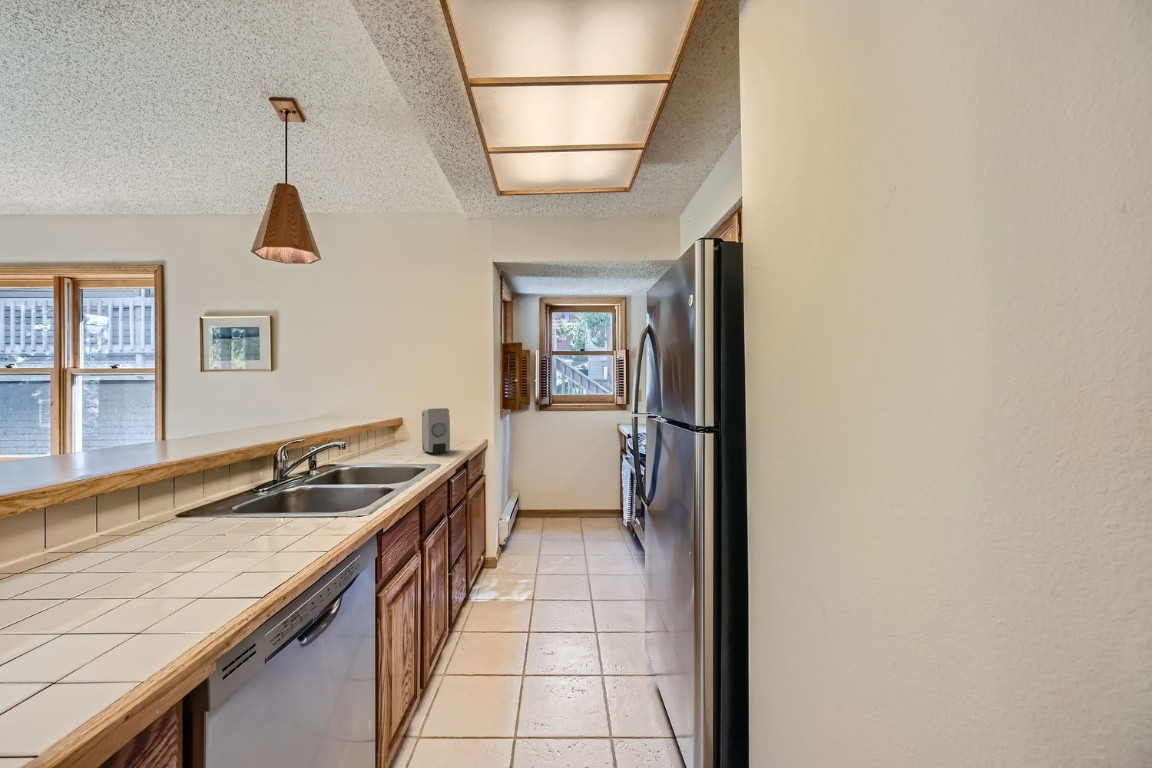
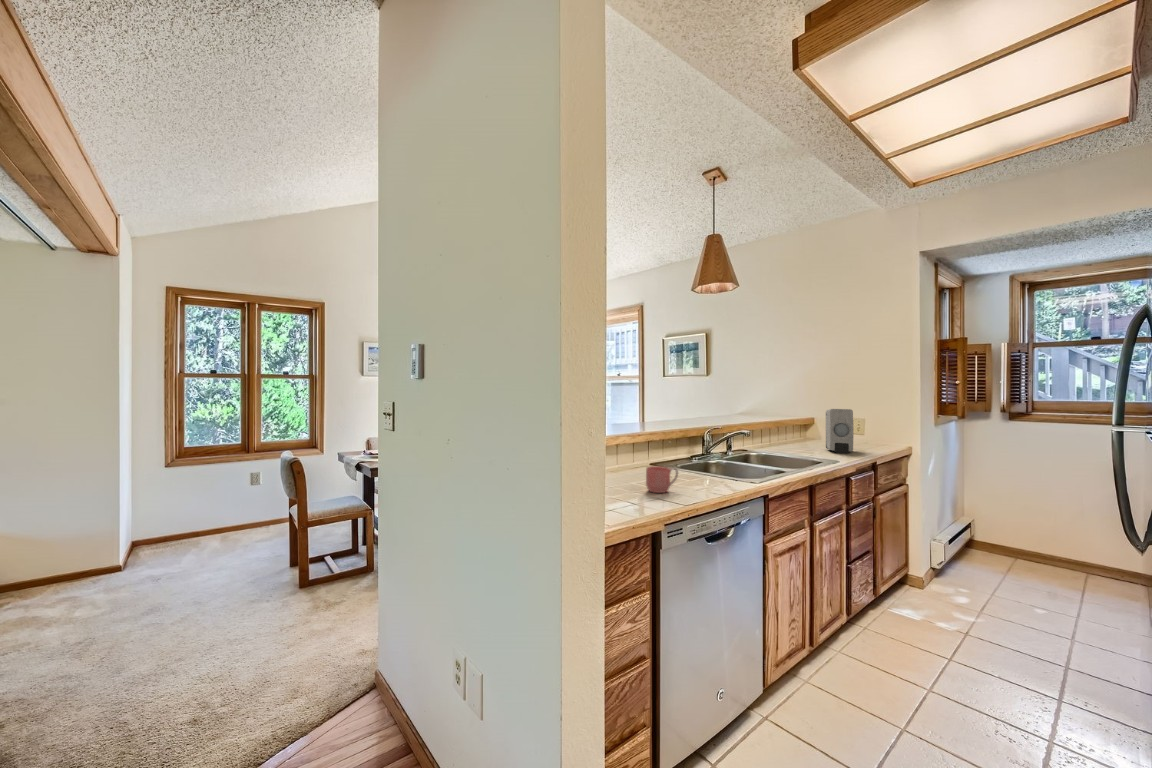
mug: none [168,527,239,582] -> present [646,466,678,493]

